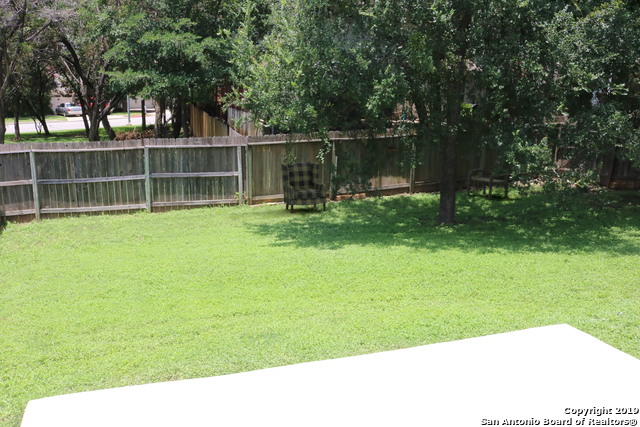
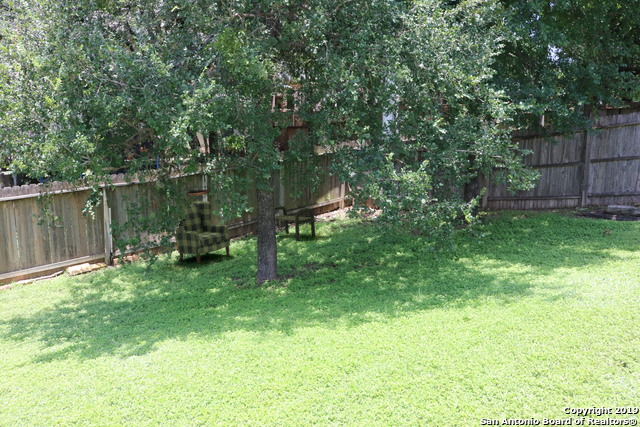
chair: present [281,162,327,214] -> present [175,201,230,264]

